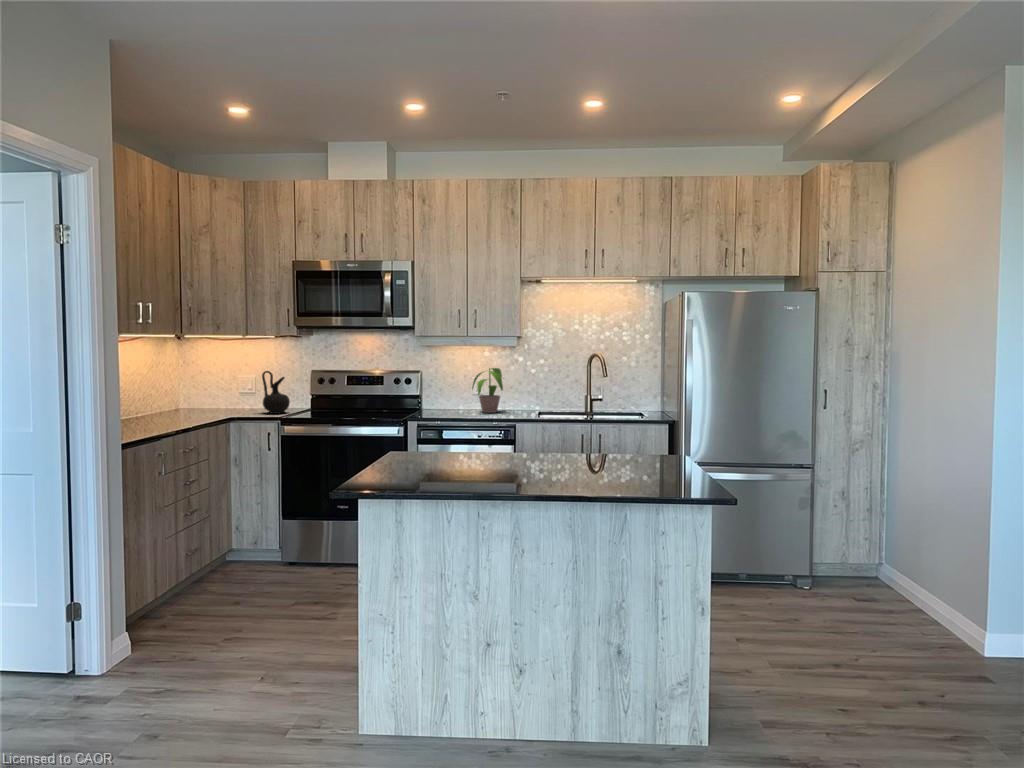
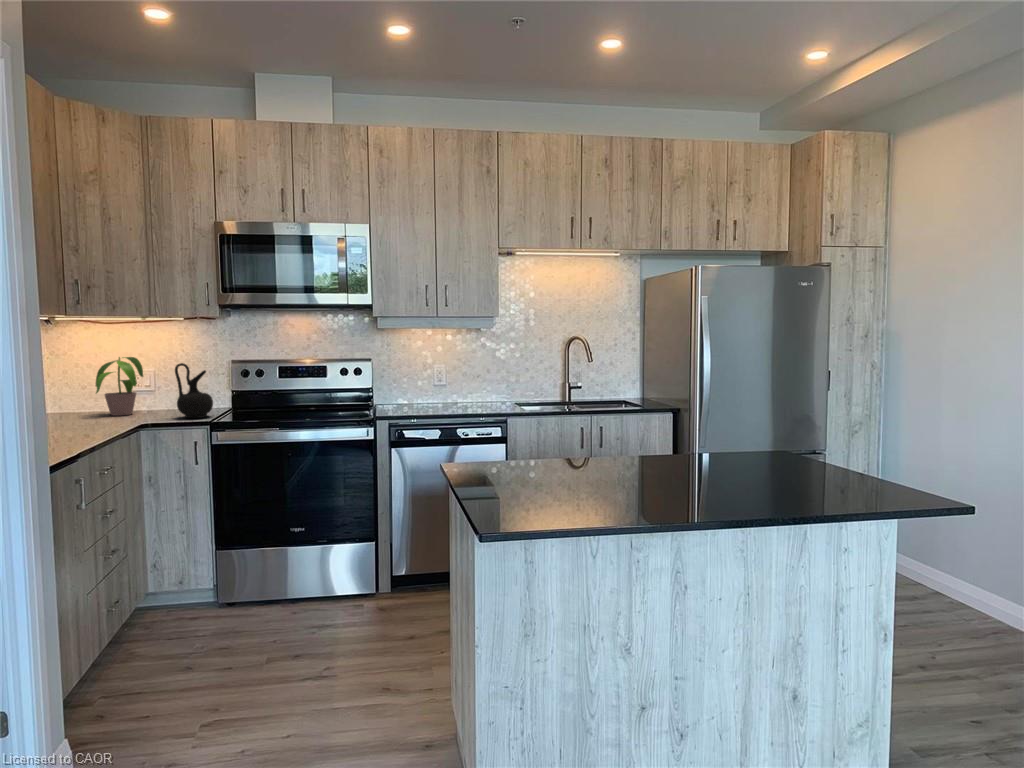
potted plant: present [472,368,503,413] -> present [96,357,143,416]

